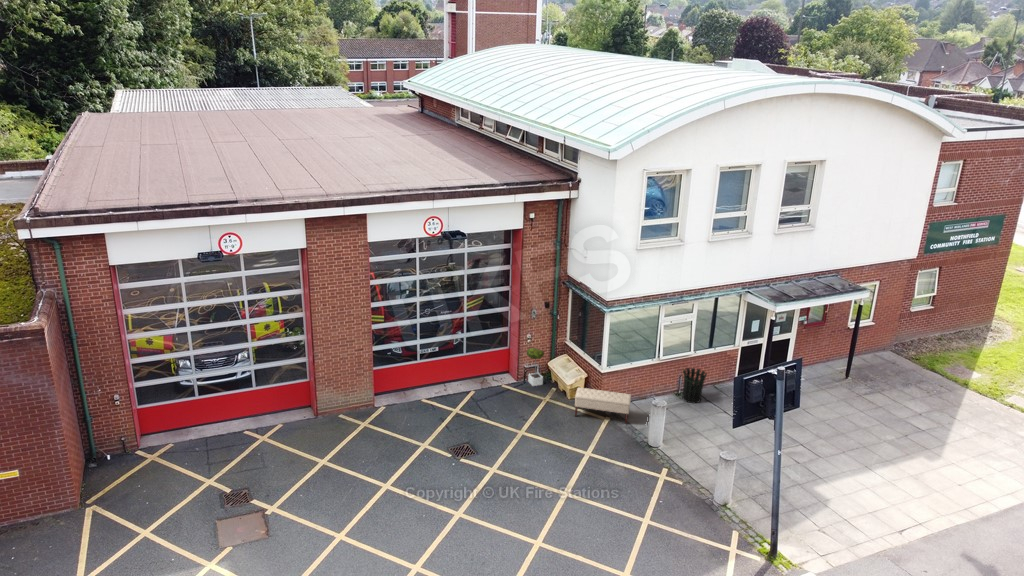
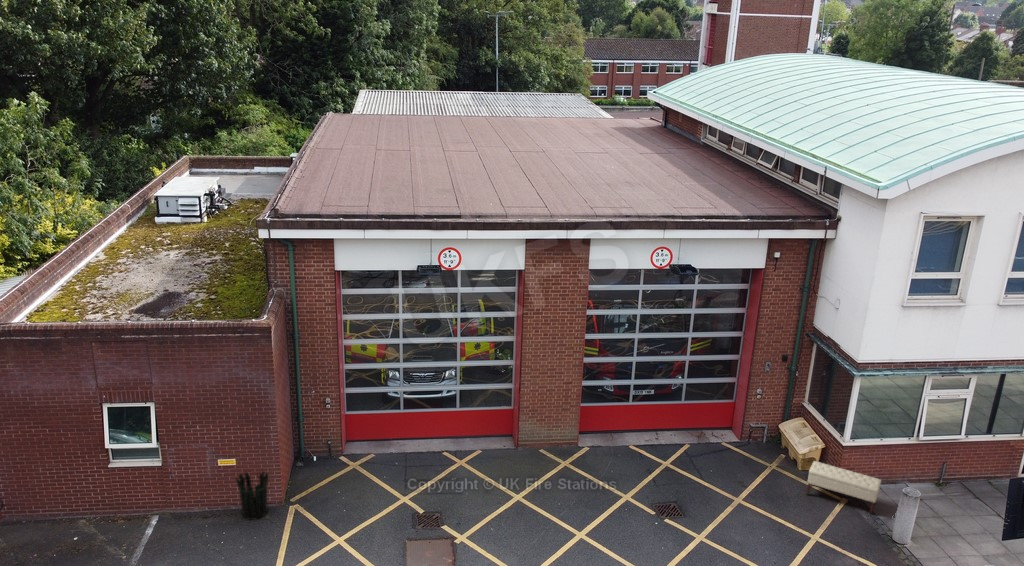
potted tree: present [527,348,544,386] -> none [755,407,777,452]
waste bin: present [682,368,707,403] -> present [236,472,269,520]

